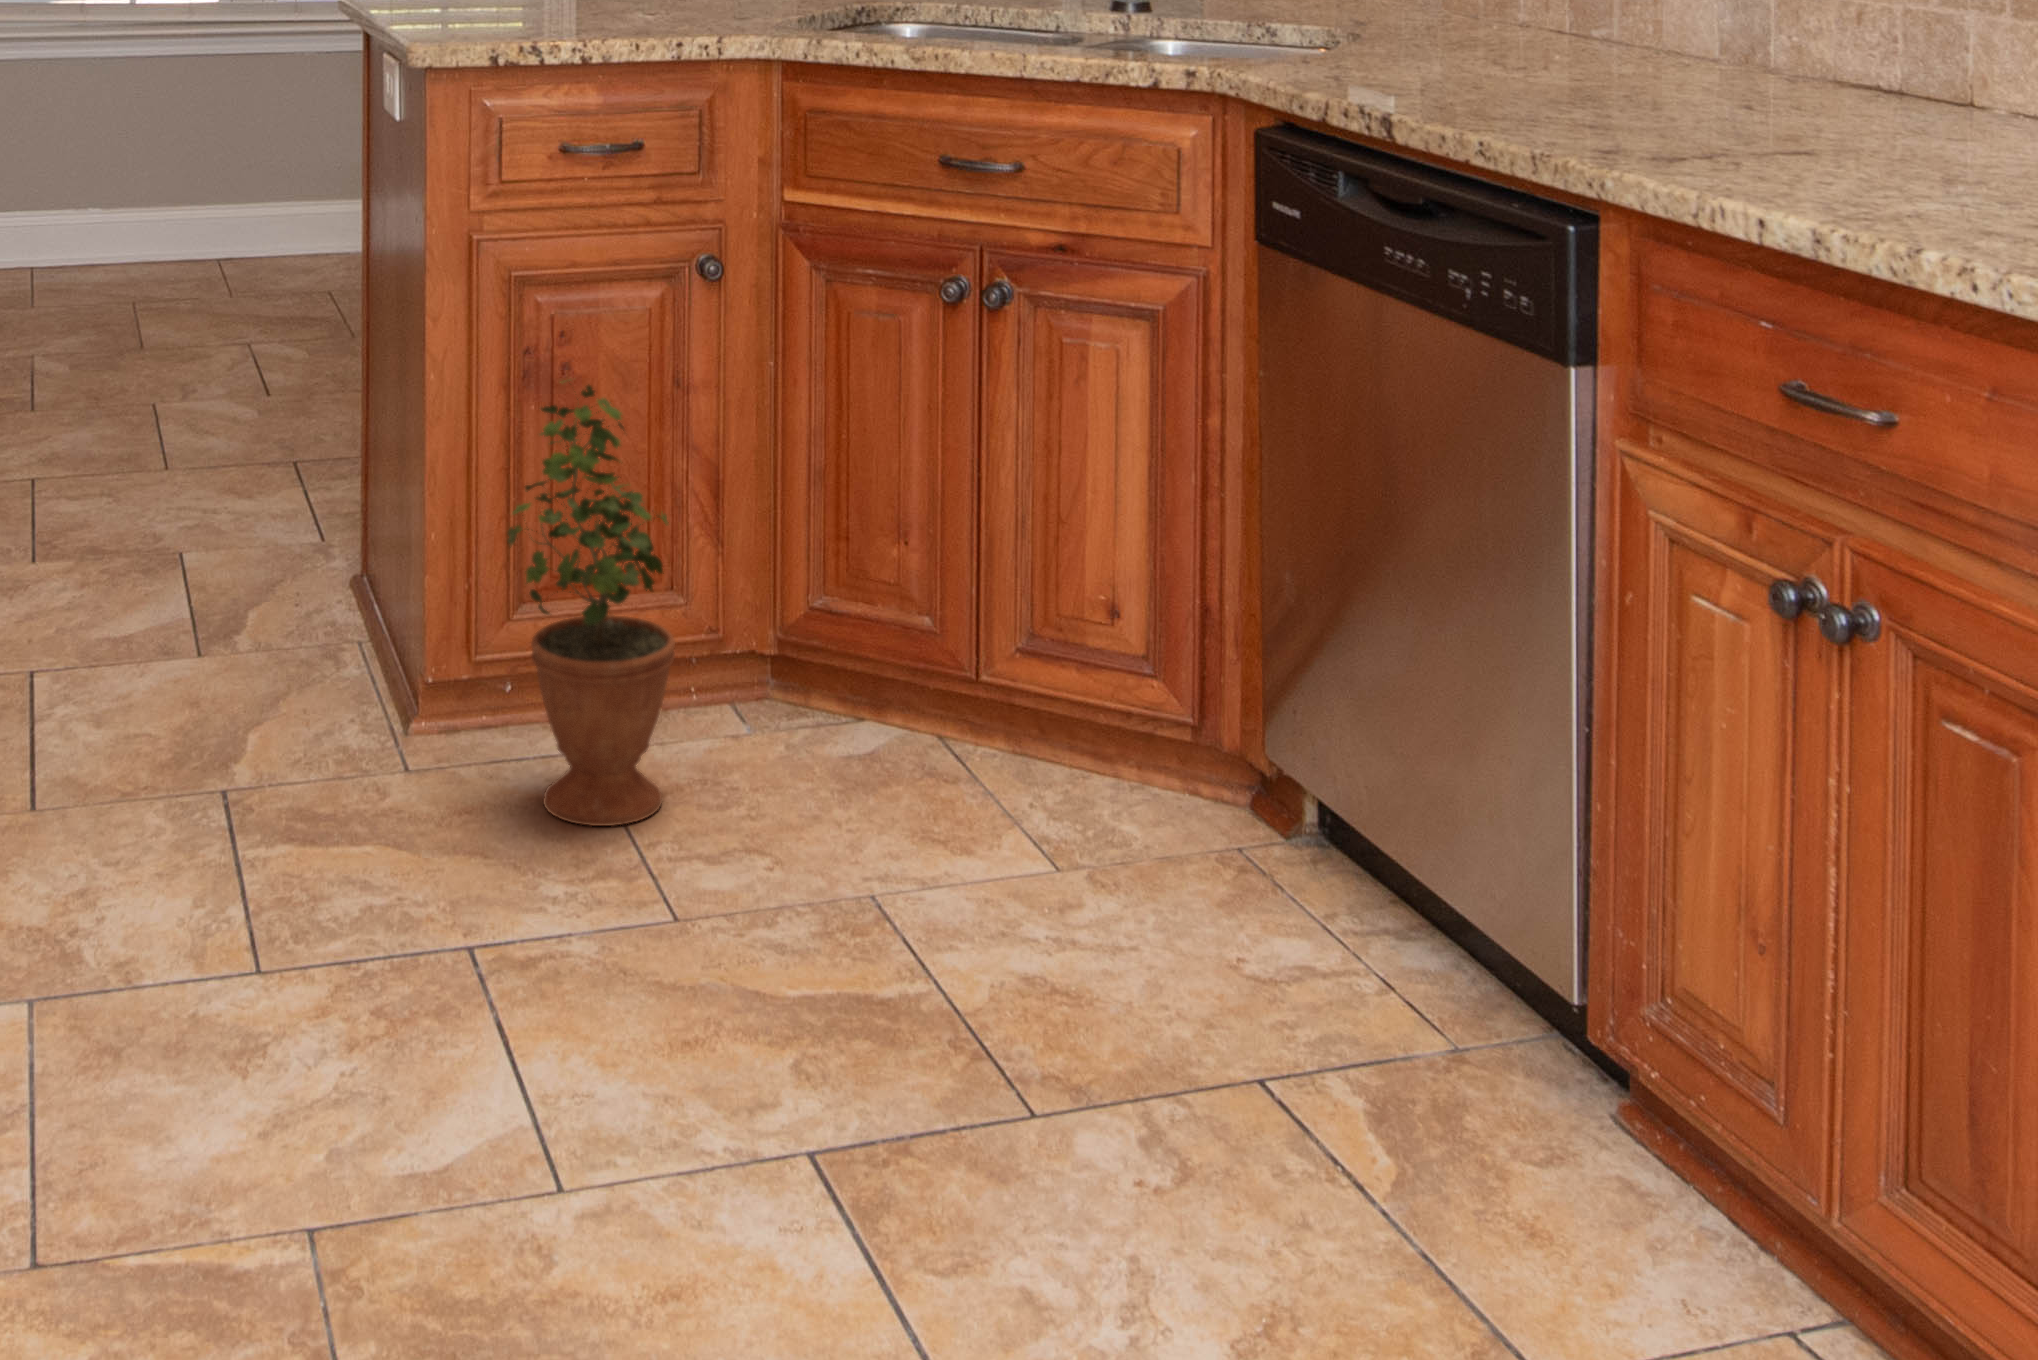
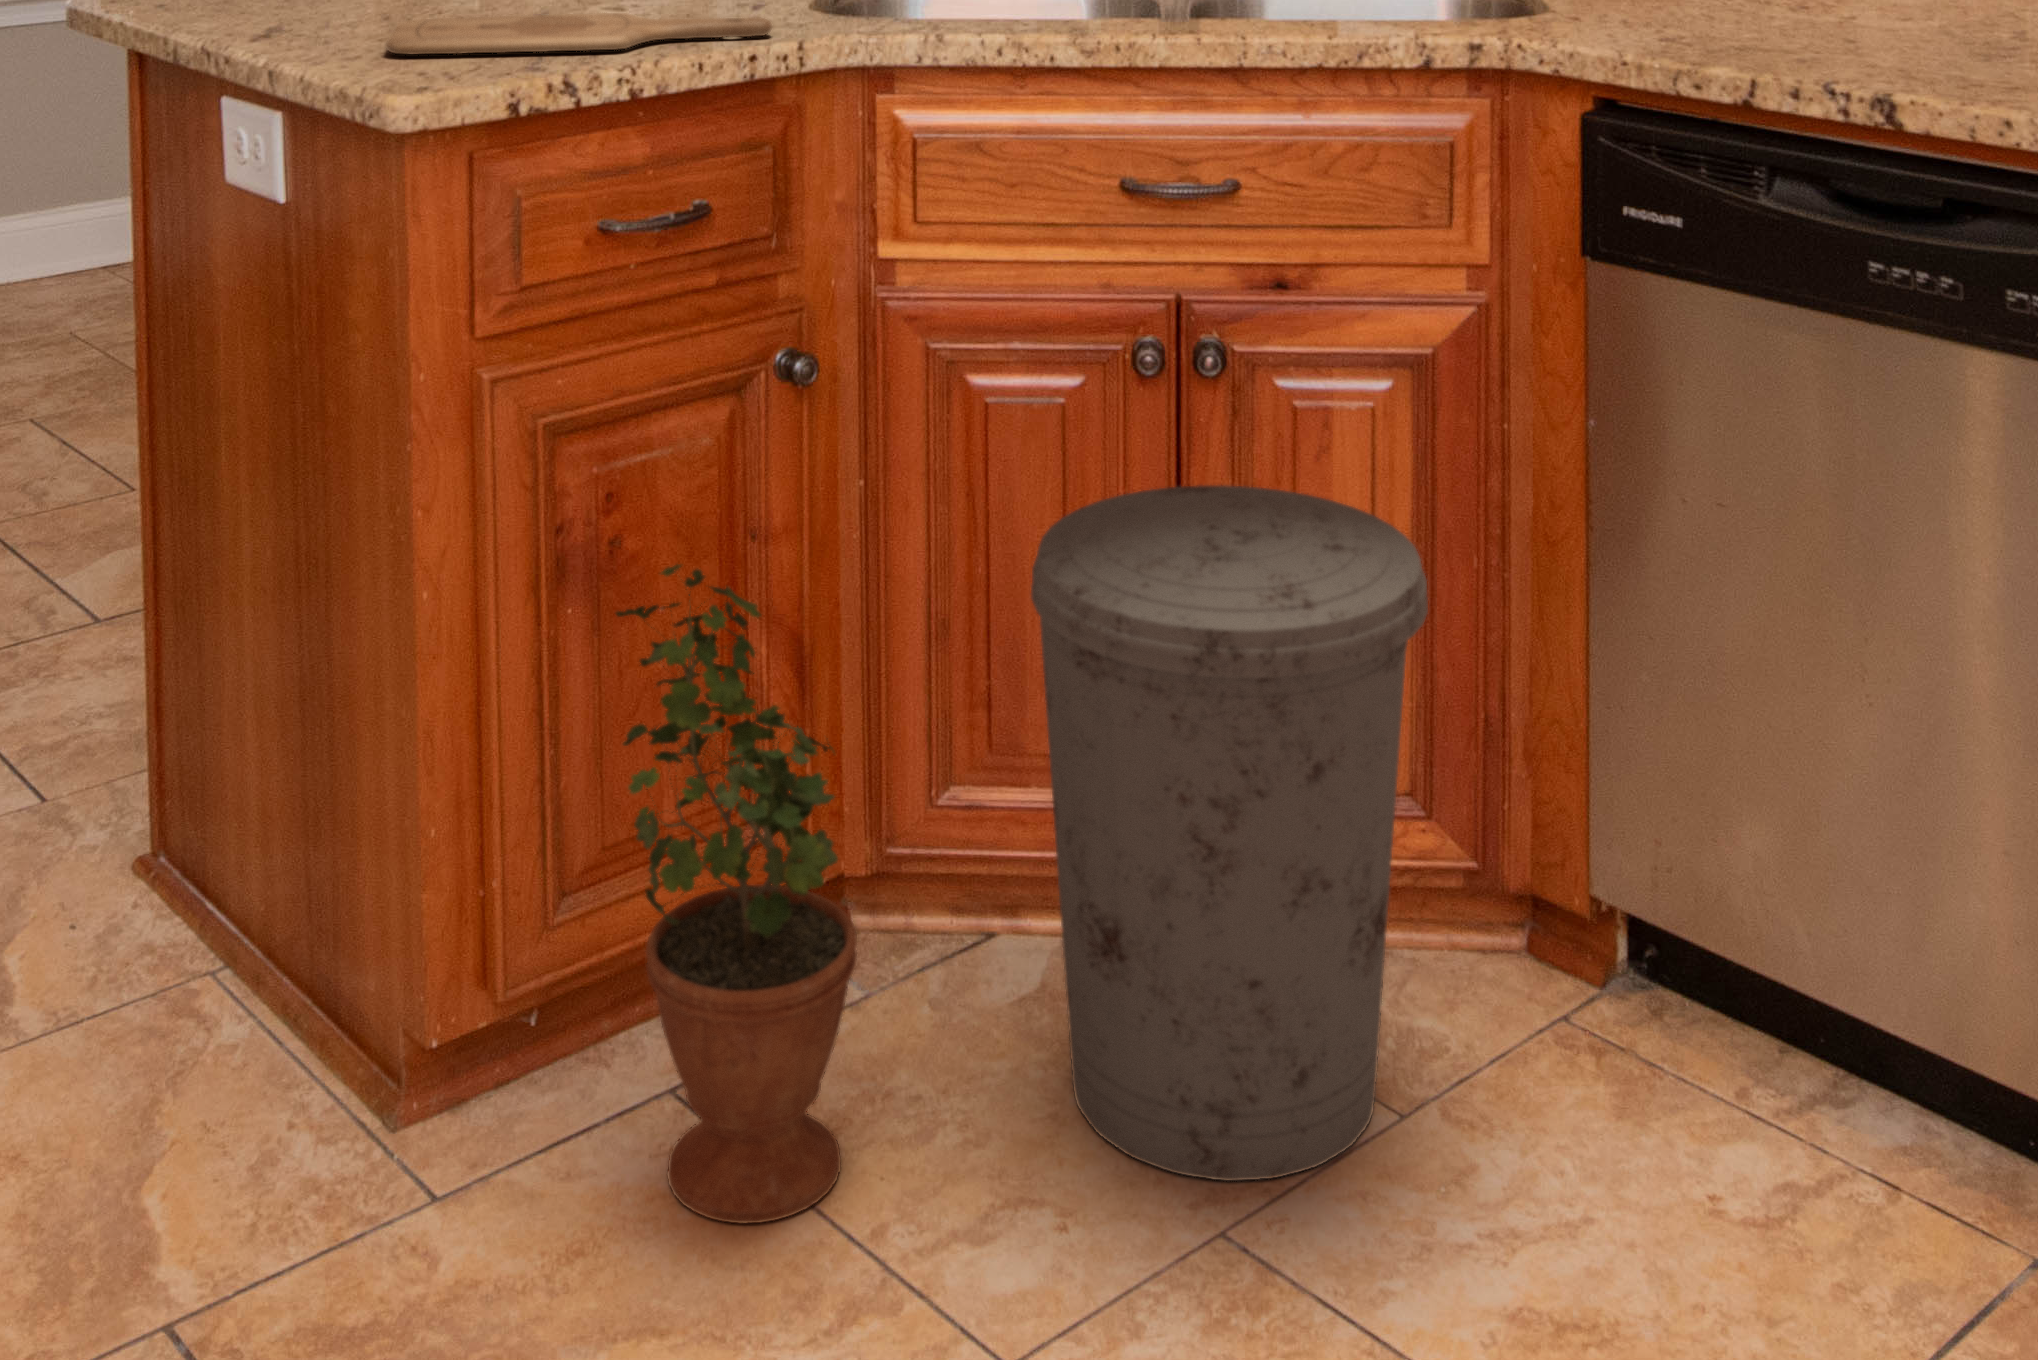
cutting board: none [453,10,715,34] -> present [386,13,772,55]
trash can: none [808,392,1100,879] -> present [1031,485,1428,1181]

